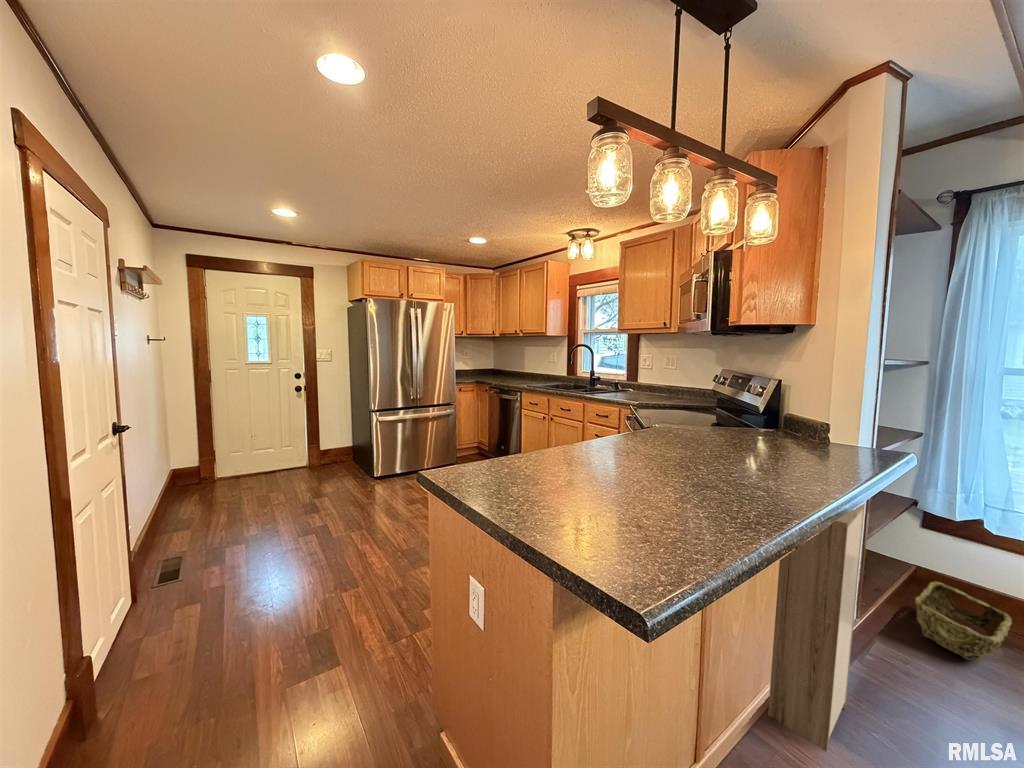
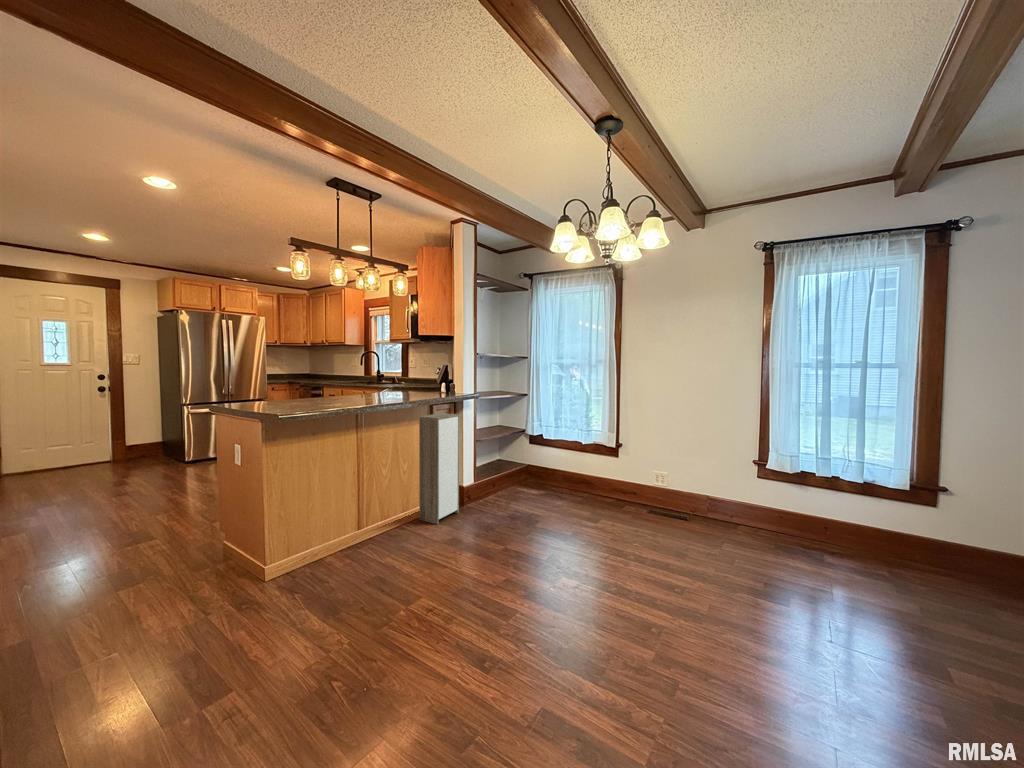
woven basket: present [915,581,1012,660] -> none [513,466,554,494]

